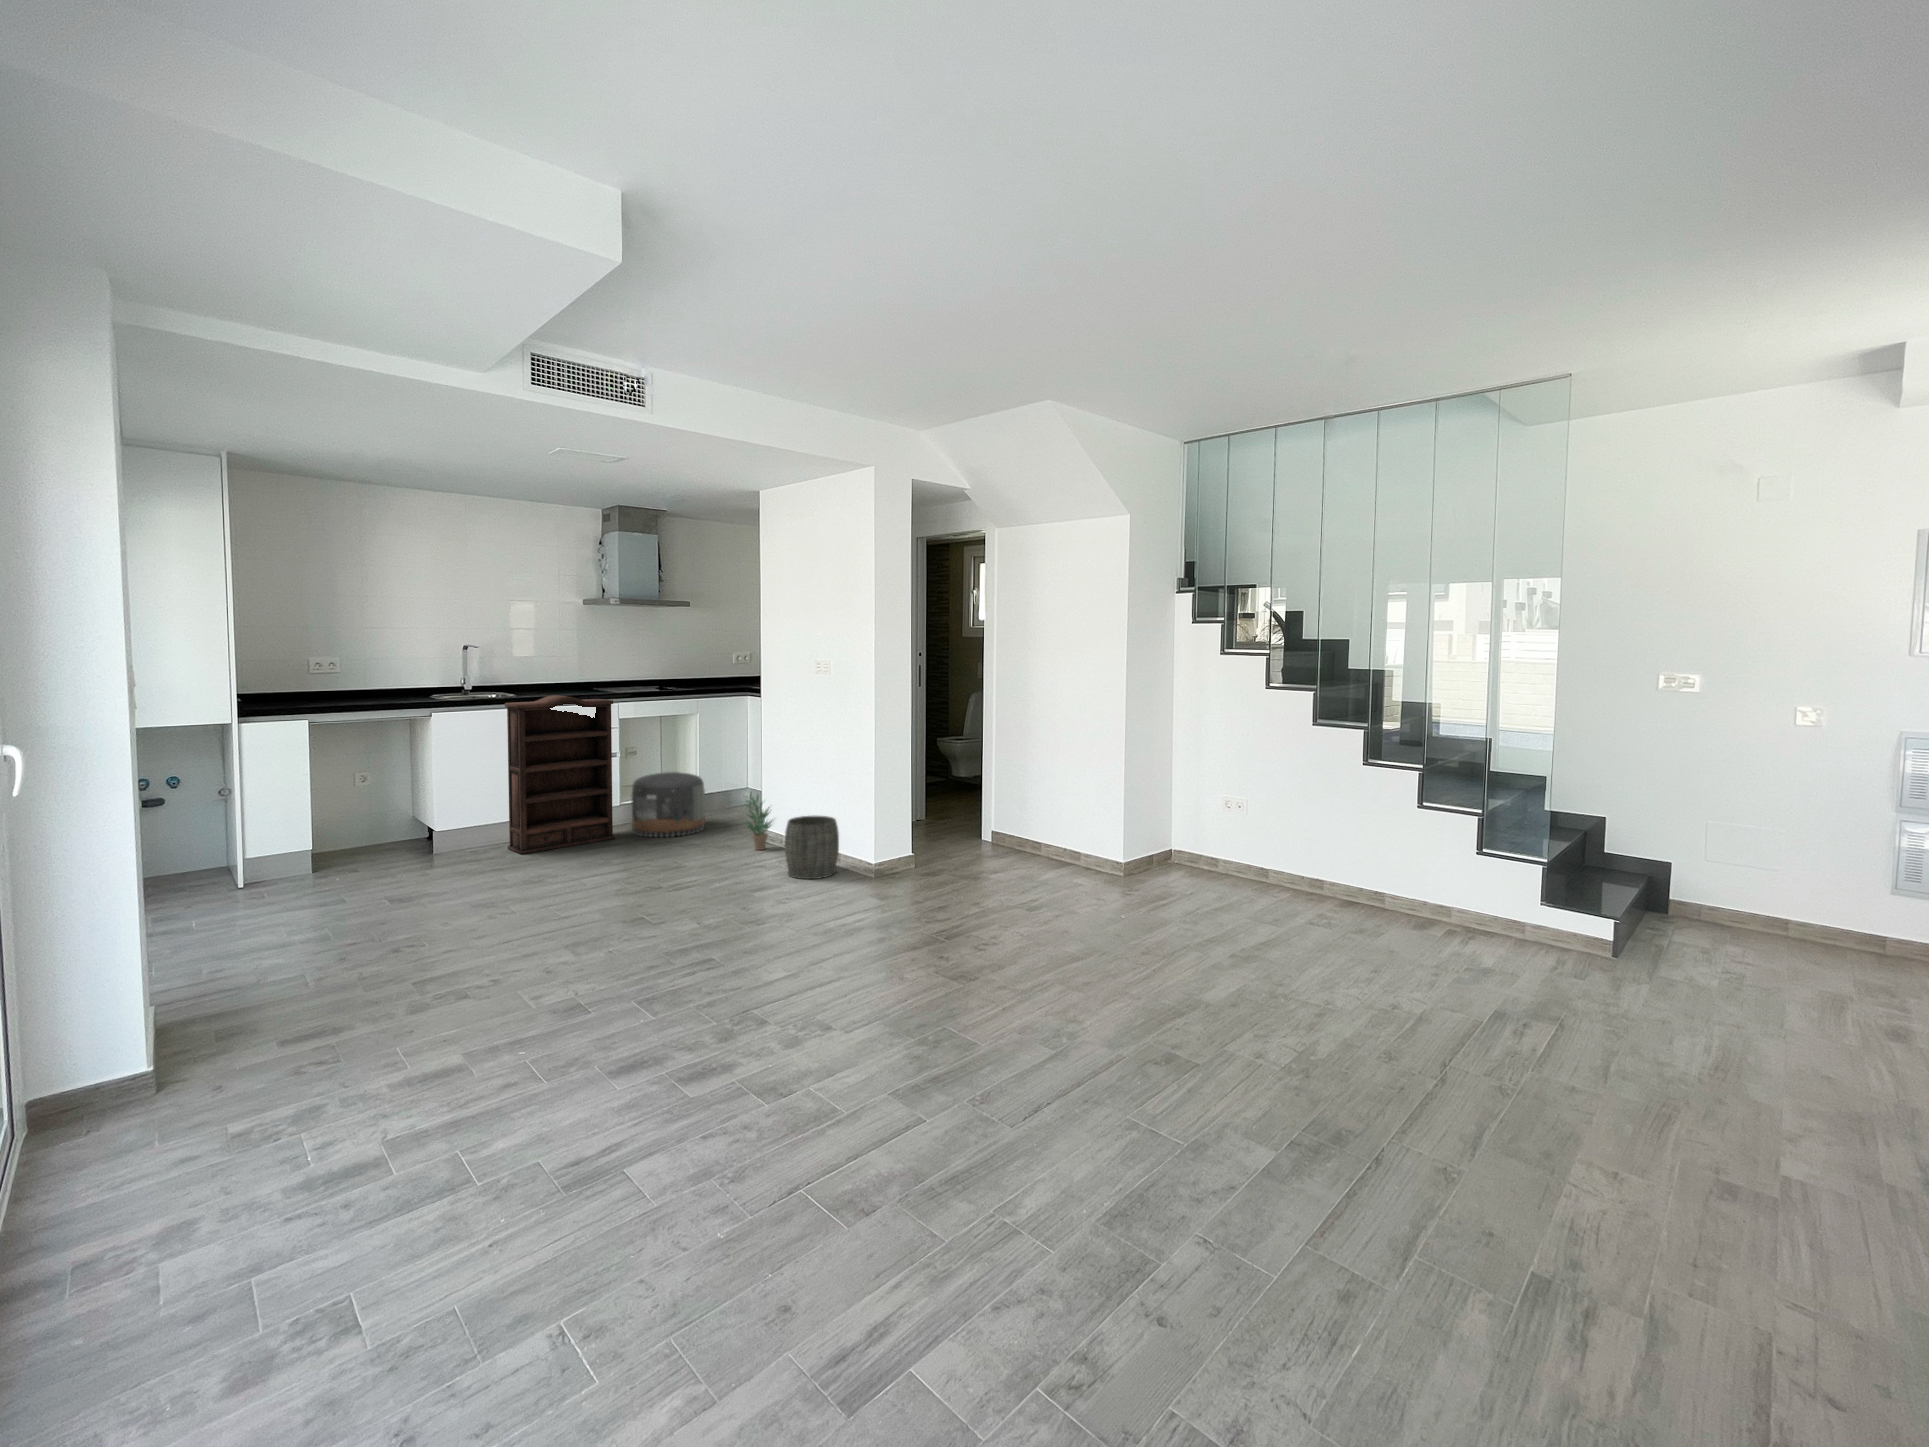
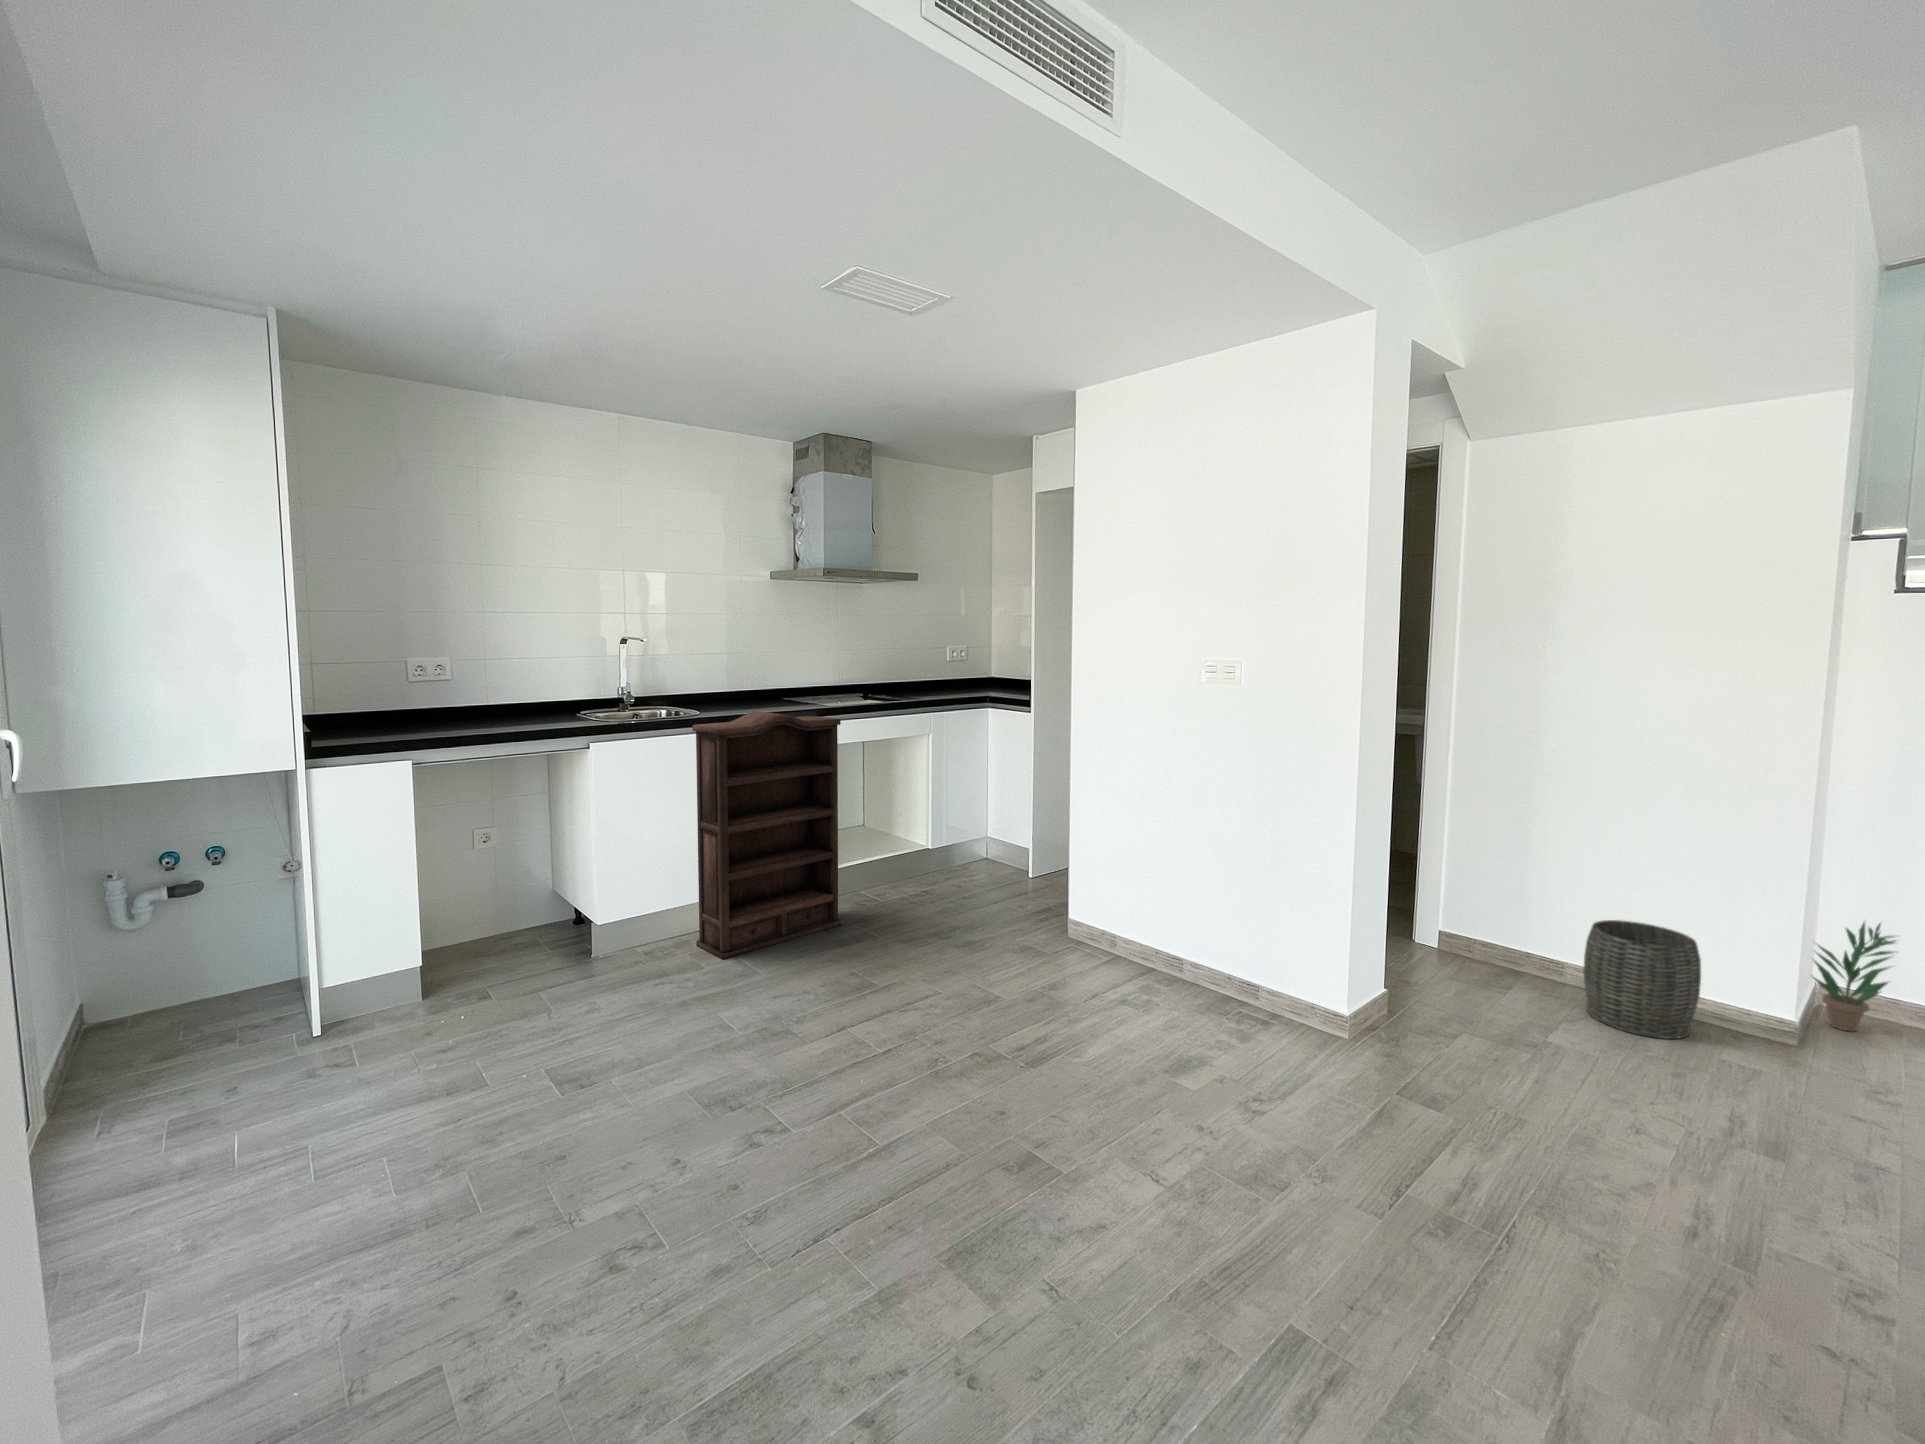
pouf: present [631,772,705,837] -> none [856,822,958,923]
potted plant: present [746,794,772,850] -> present [1813,922,1895,1031]
woven basket: present [785,816,839,879] -> present [1583,920,1701,1039]

